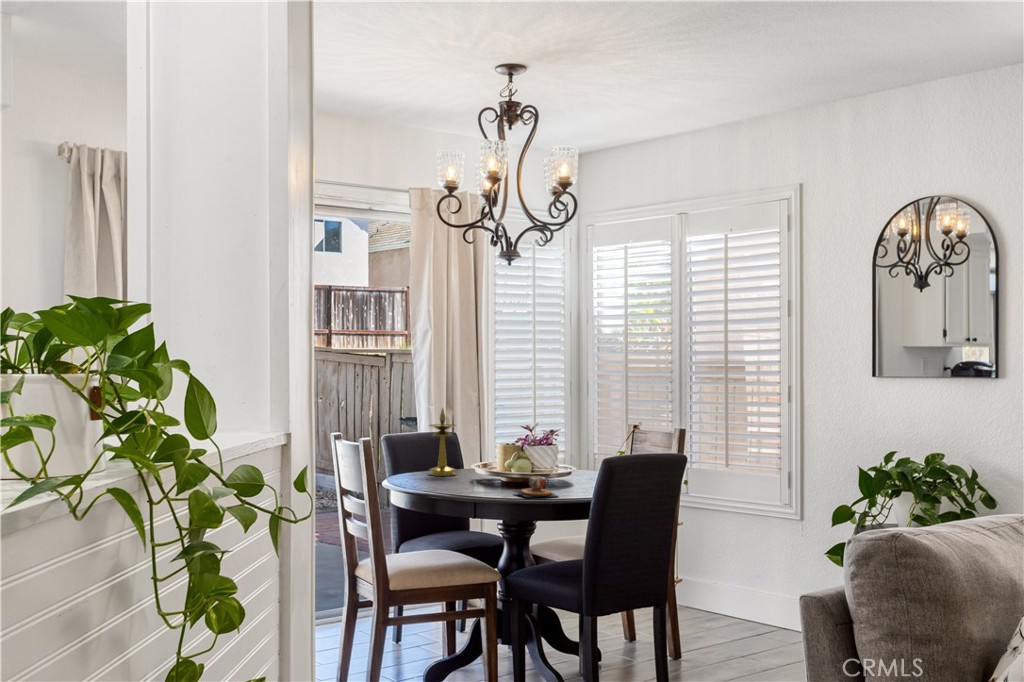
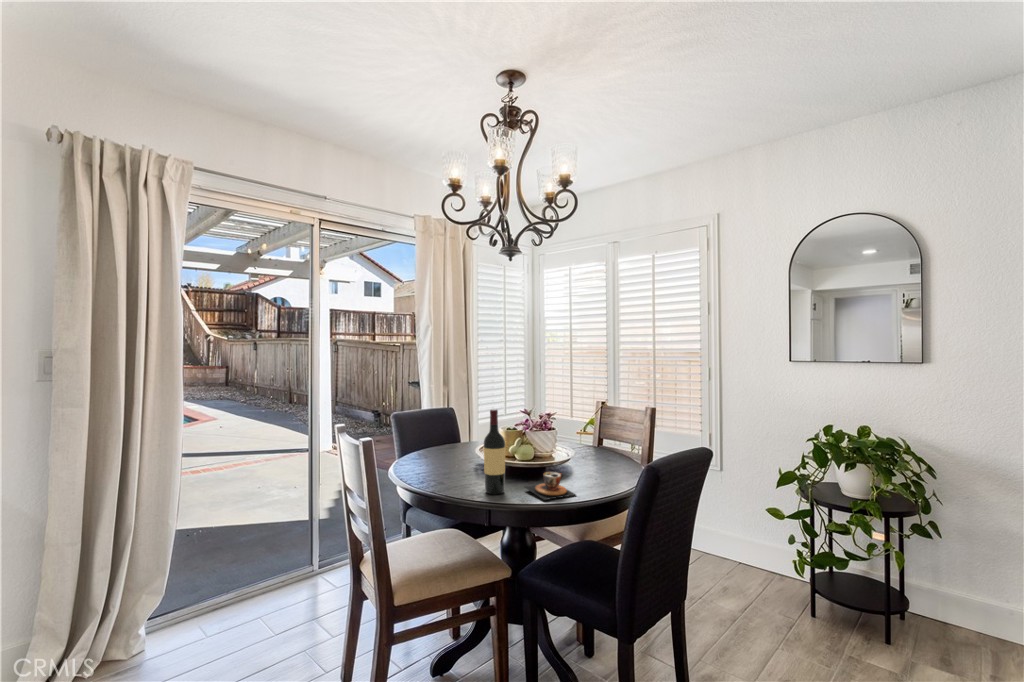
candlestick: present [429,408,456,476] -> none [433,393,458,456]
wine bottle: none [473,416,494,495] -> present [484,409,505,494]

